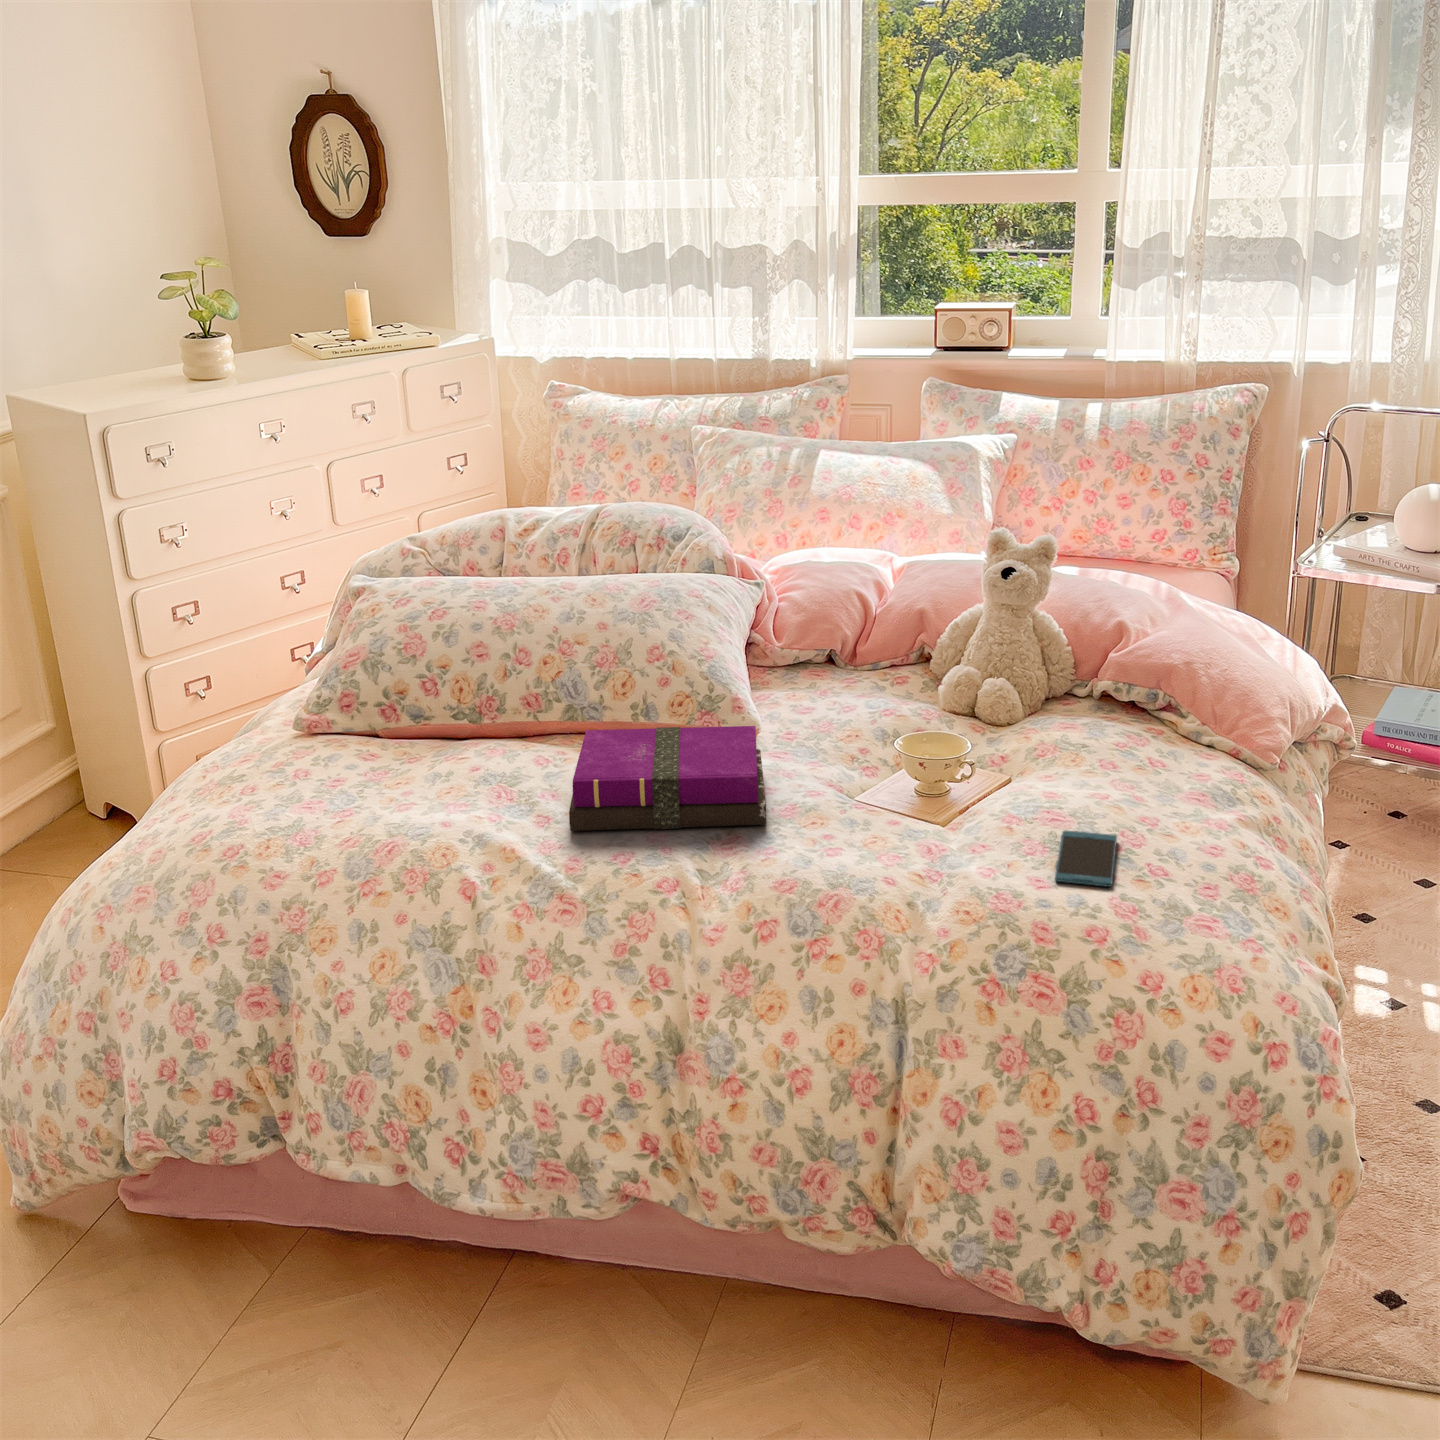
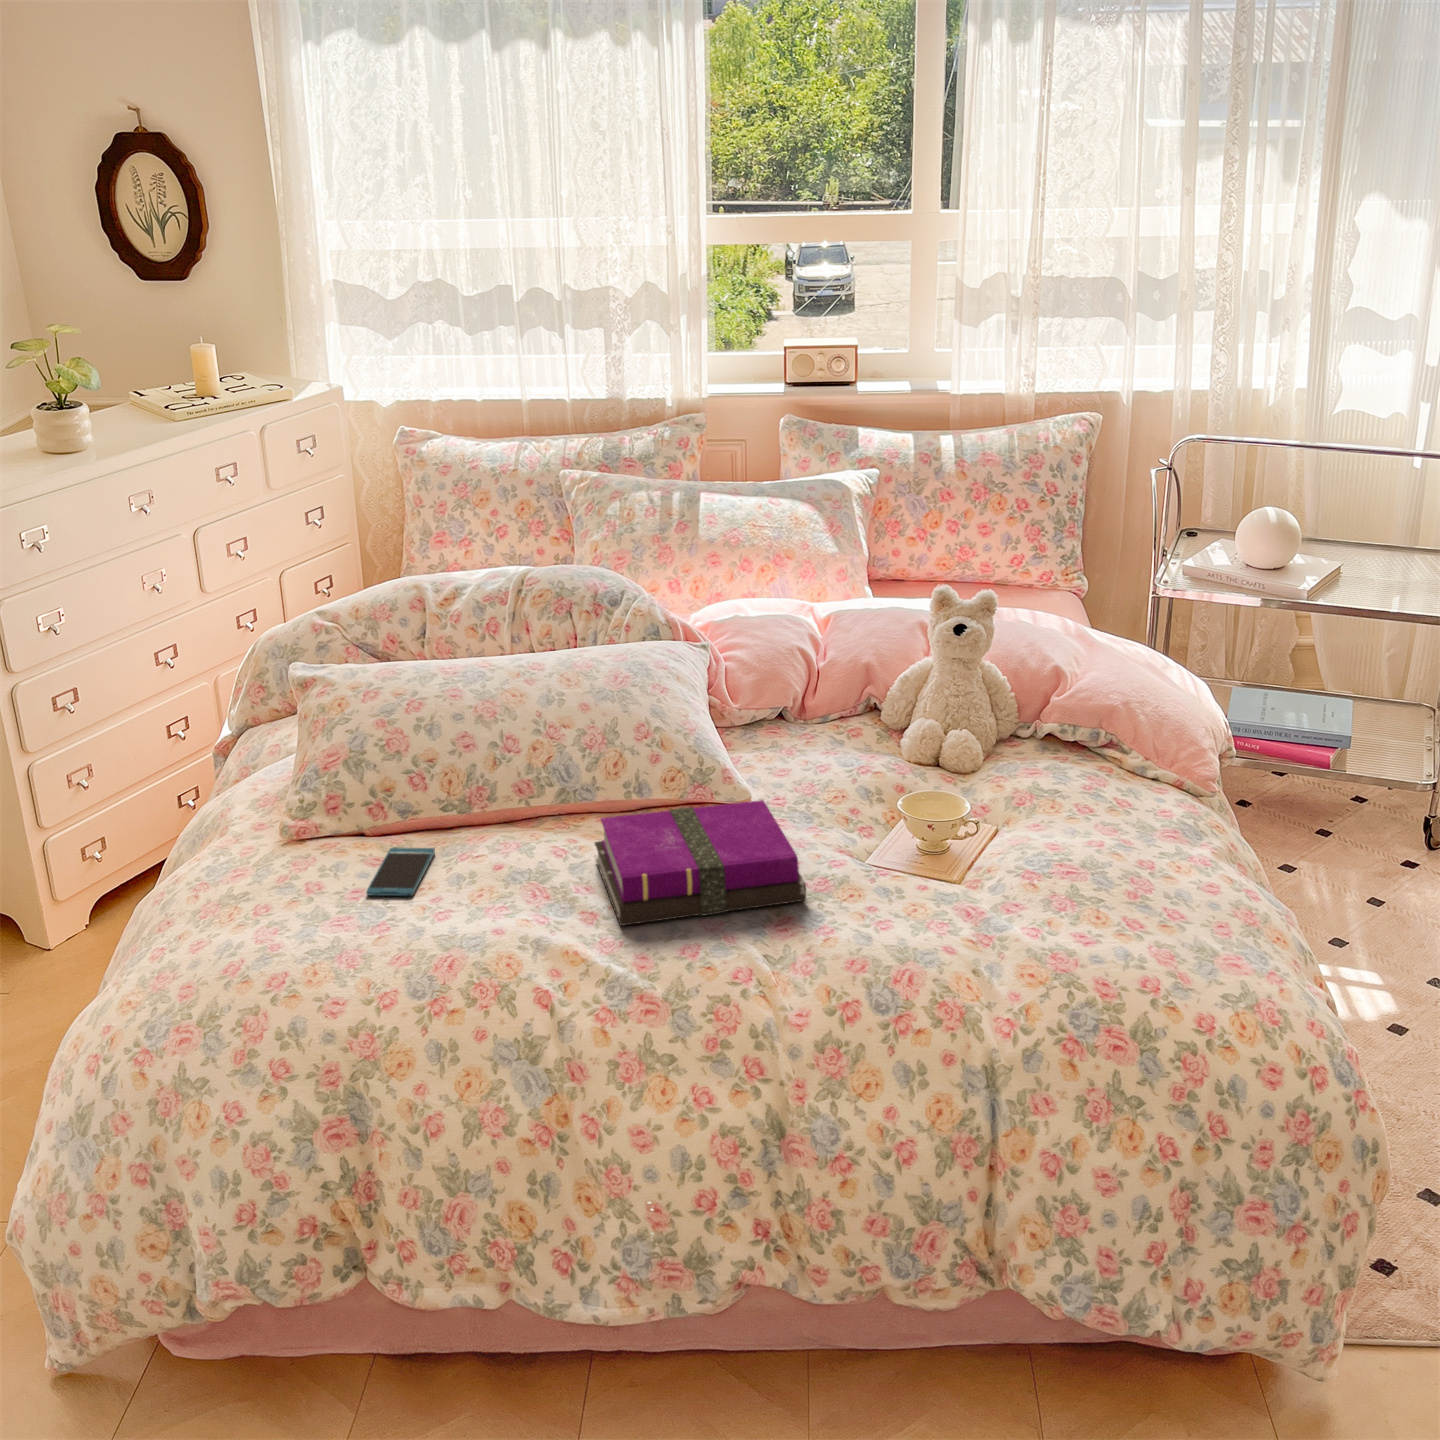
smartphone: present [1055,830,1117,887] -> present [366,847,435,896]

